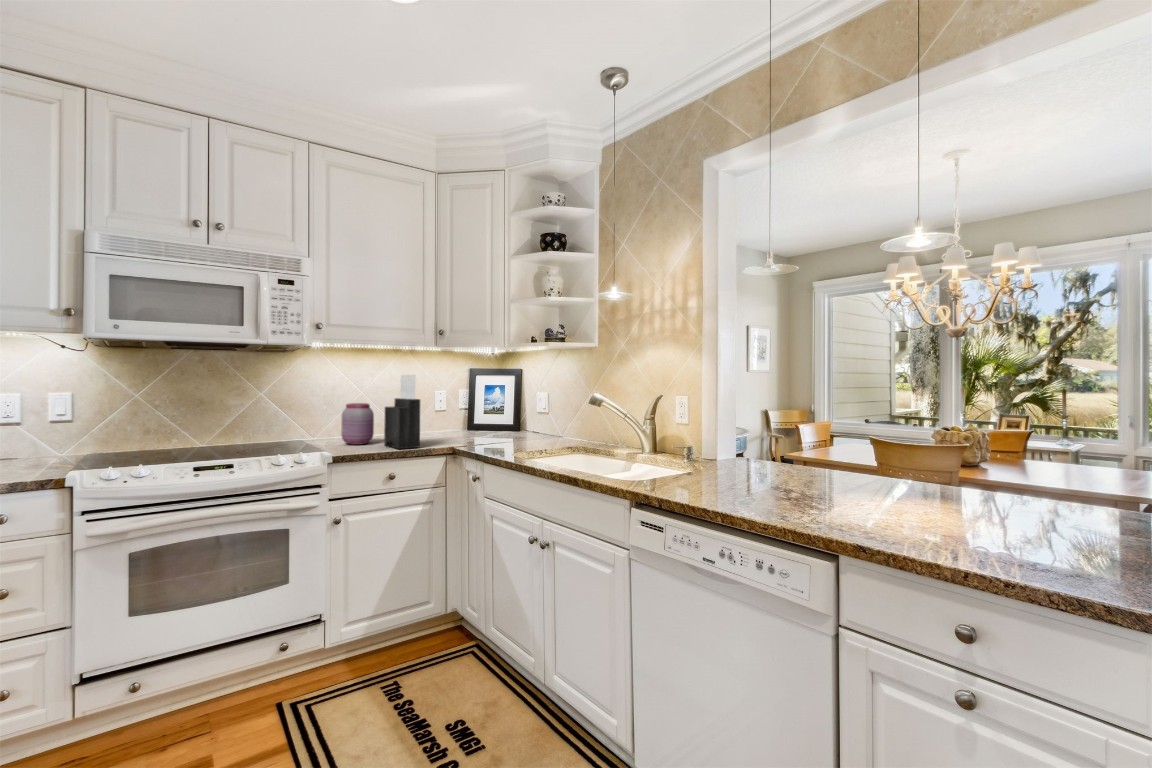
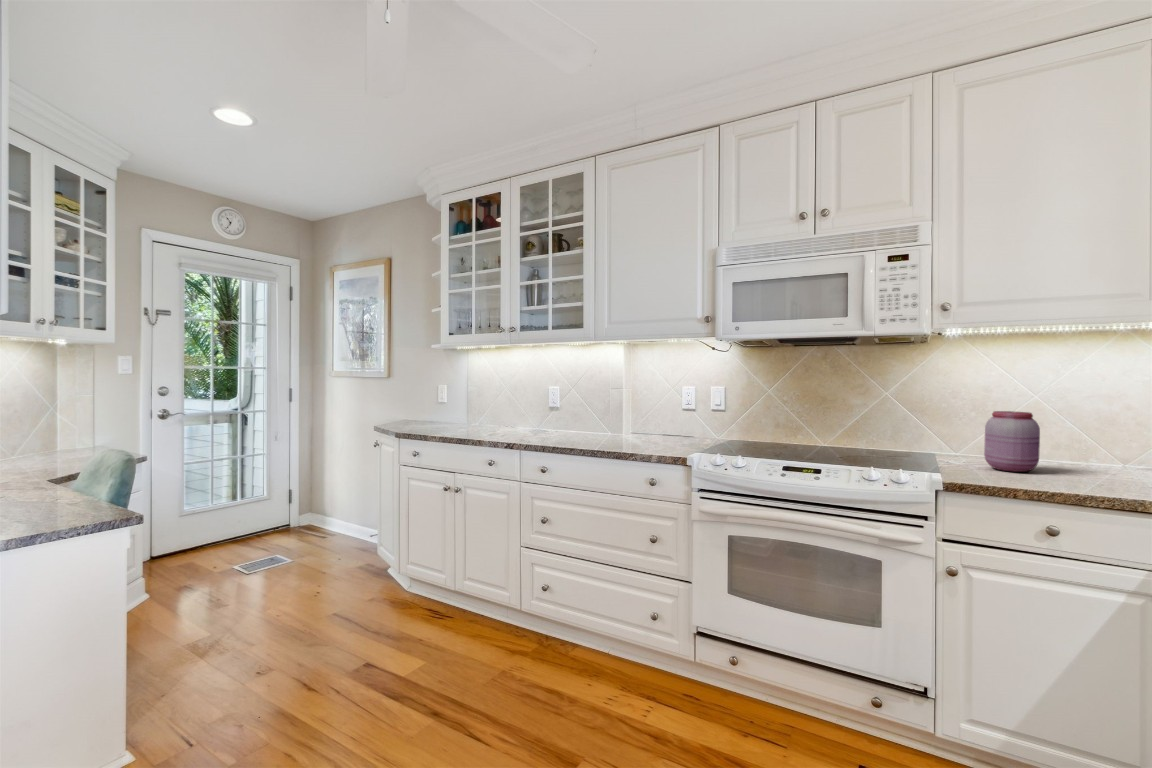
knife block: present [384,375,420,449] -> none [1050,368,1120,493]

